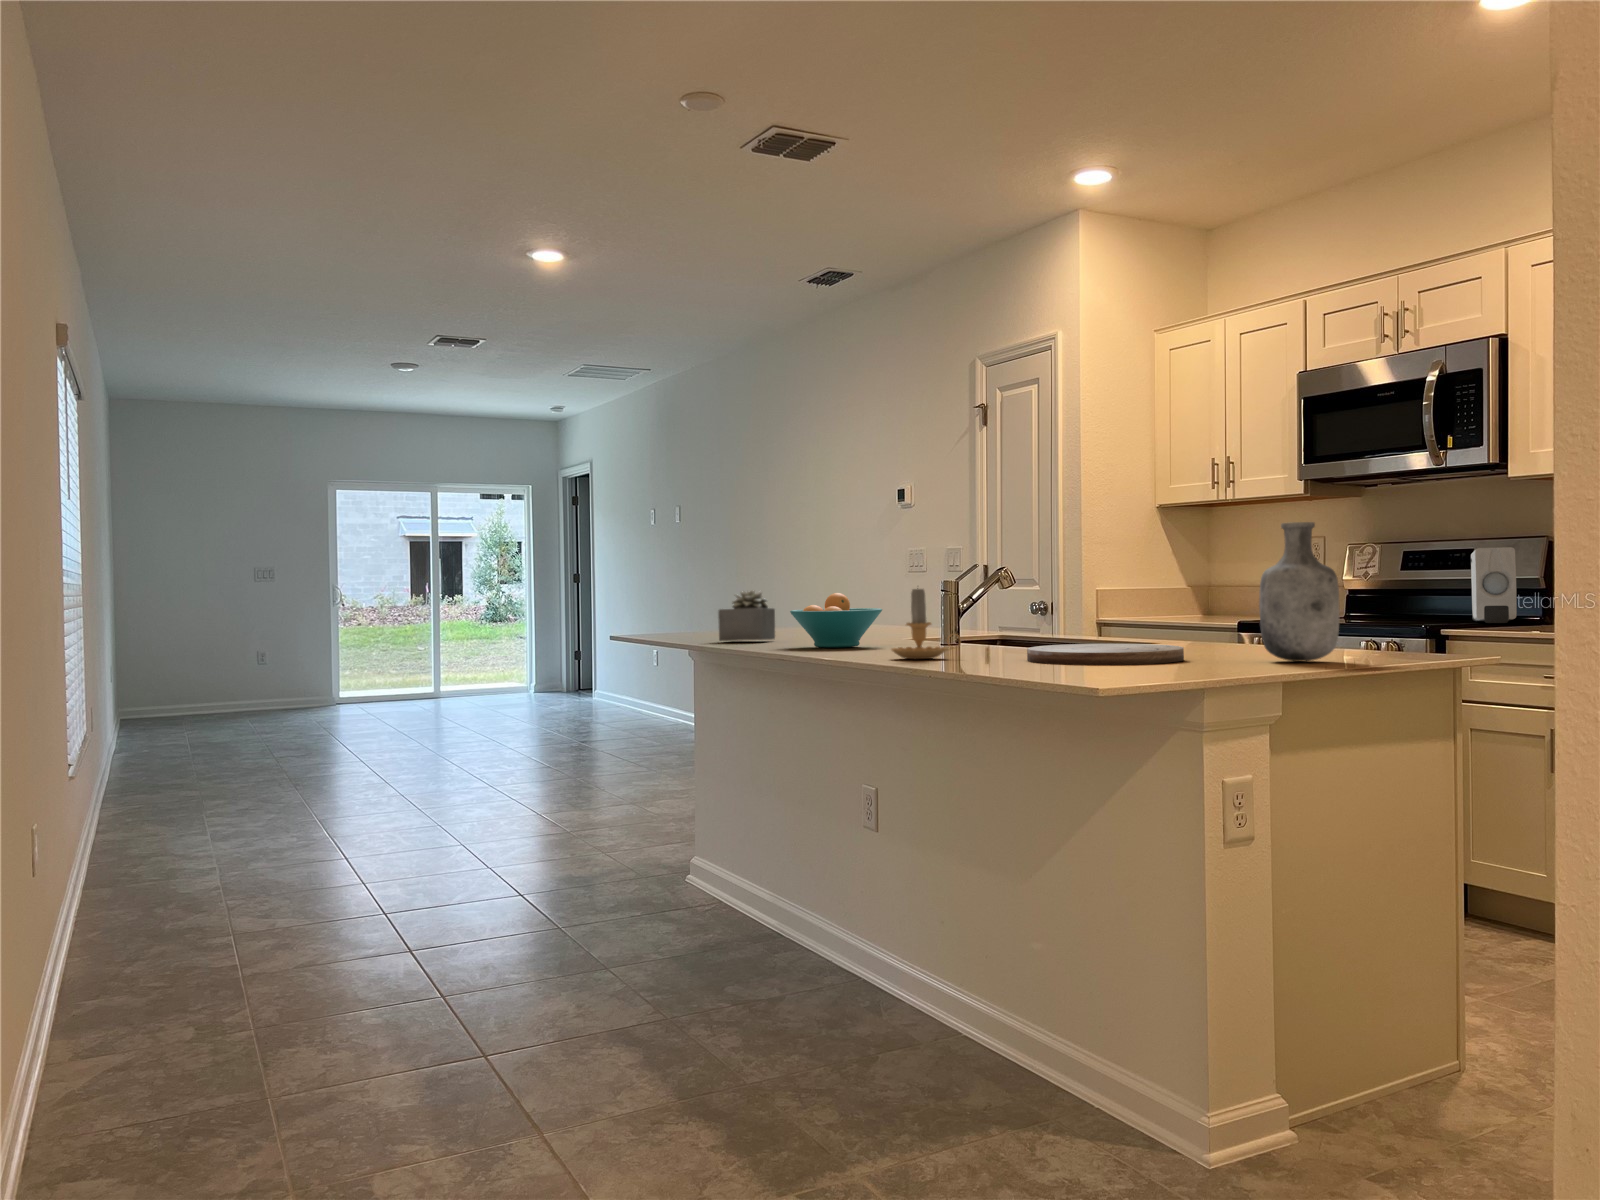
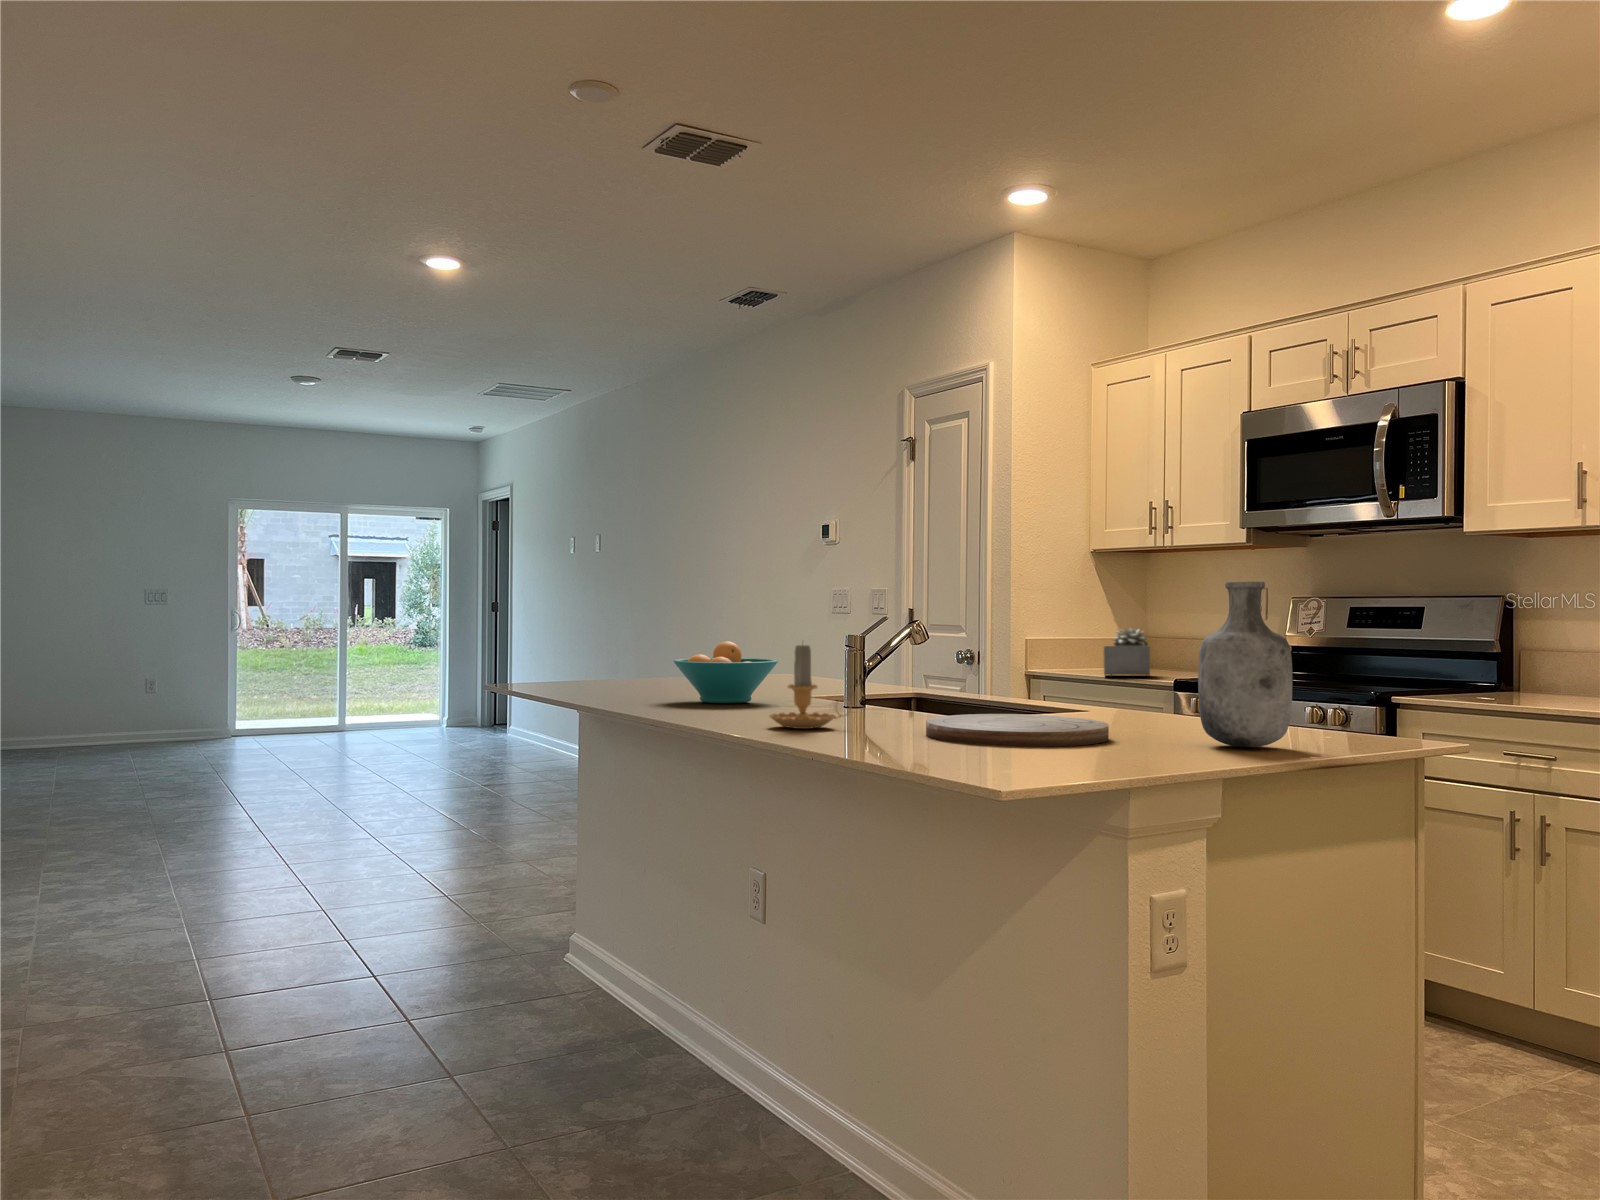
soap dispenser: present [1471,547,1517,623] -> none [1422,607,1472,689]
succulent plant: present [718,590,775,641] -> present [1104,629,1150,676]

